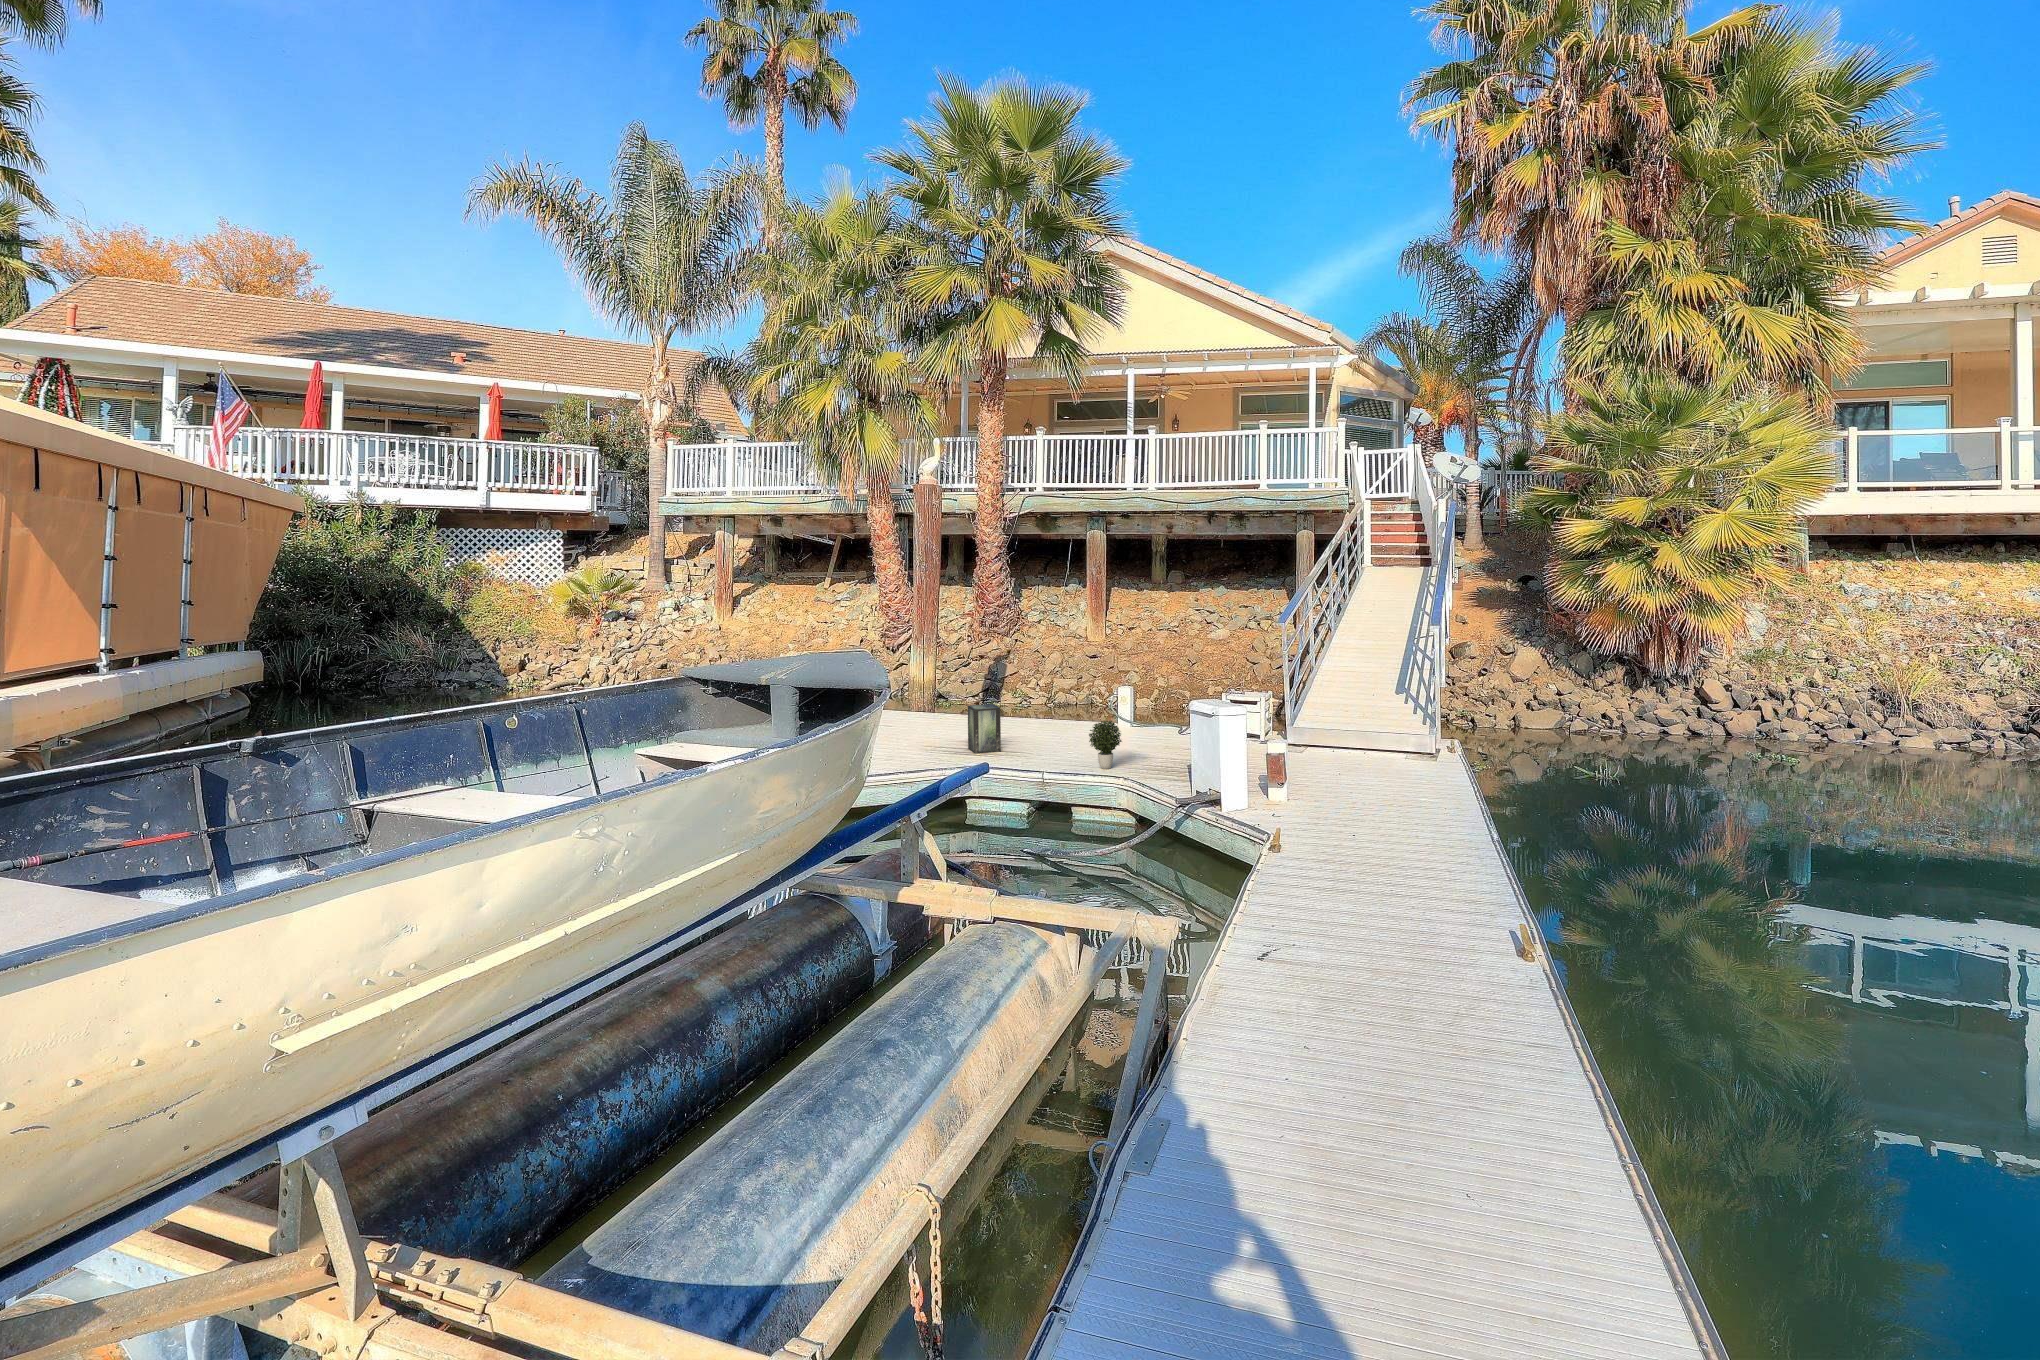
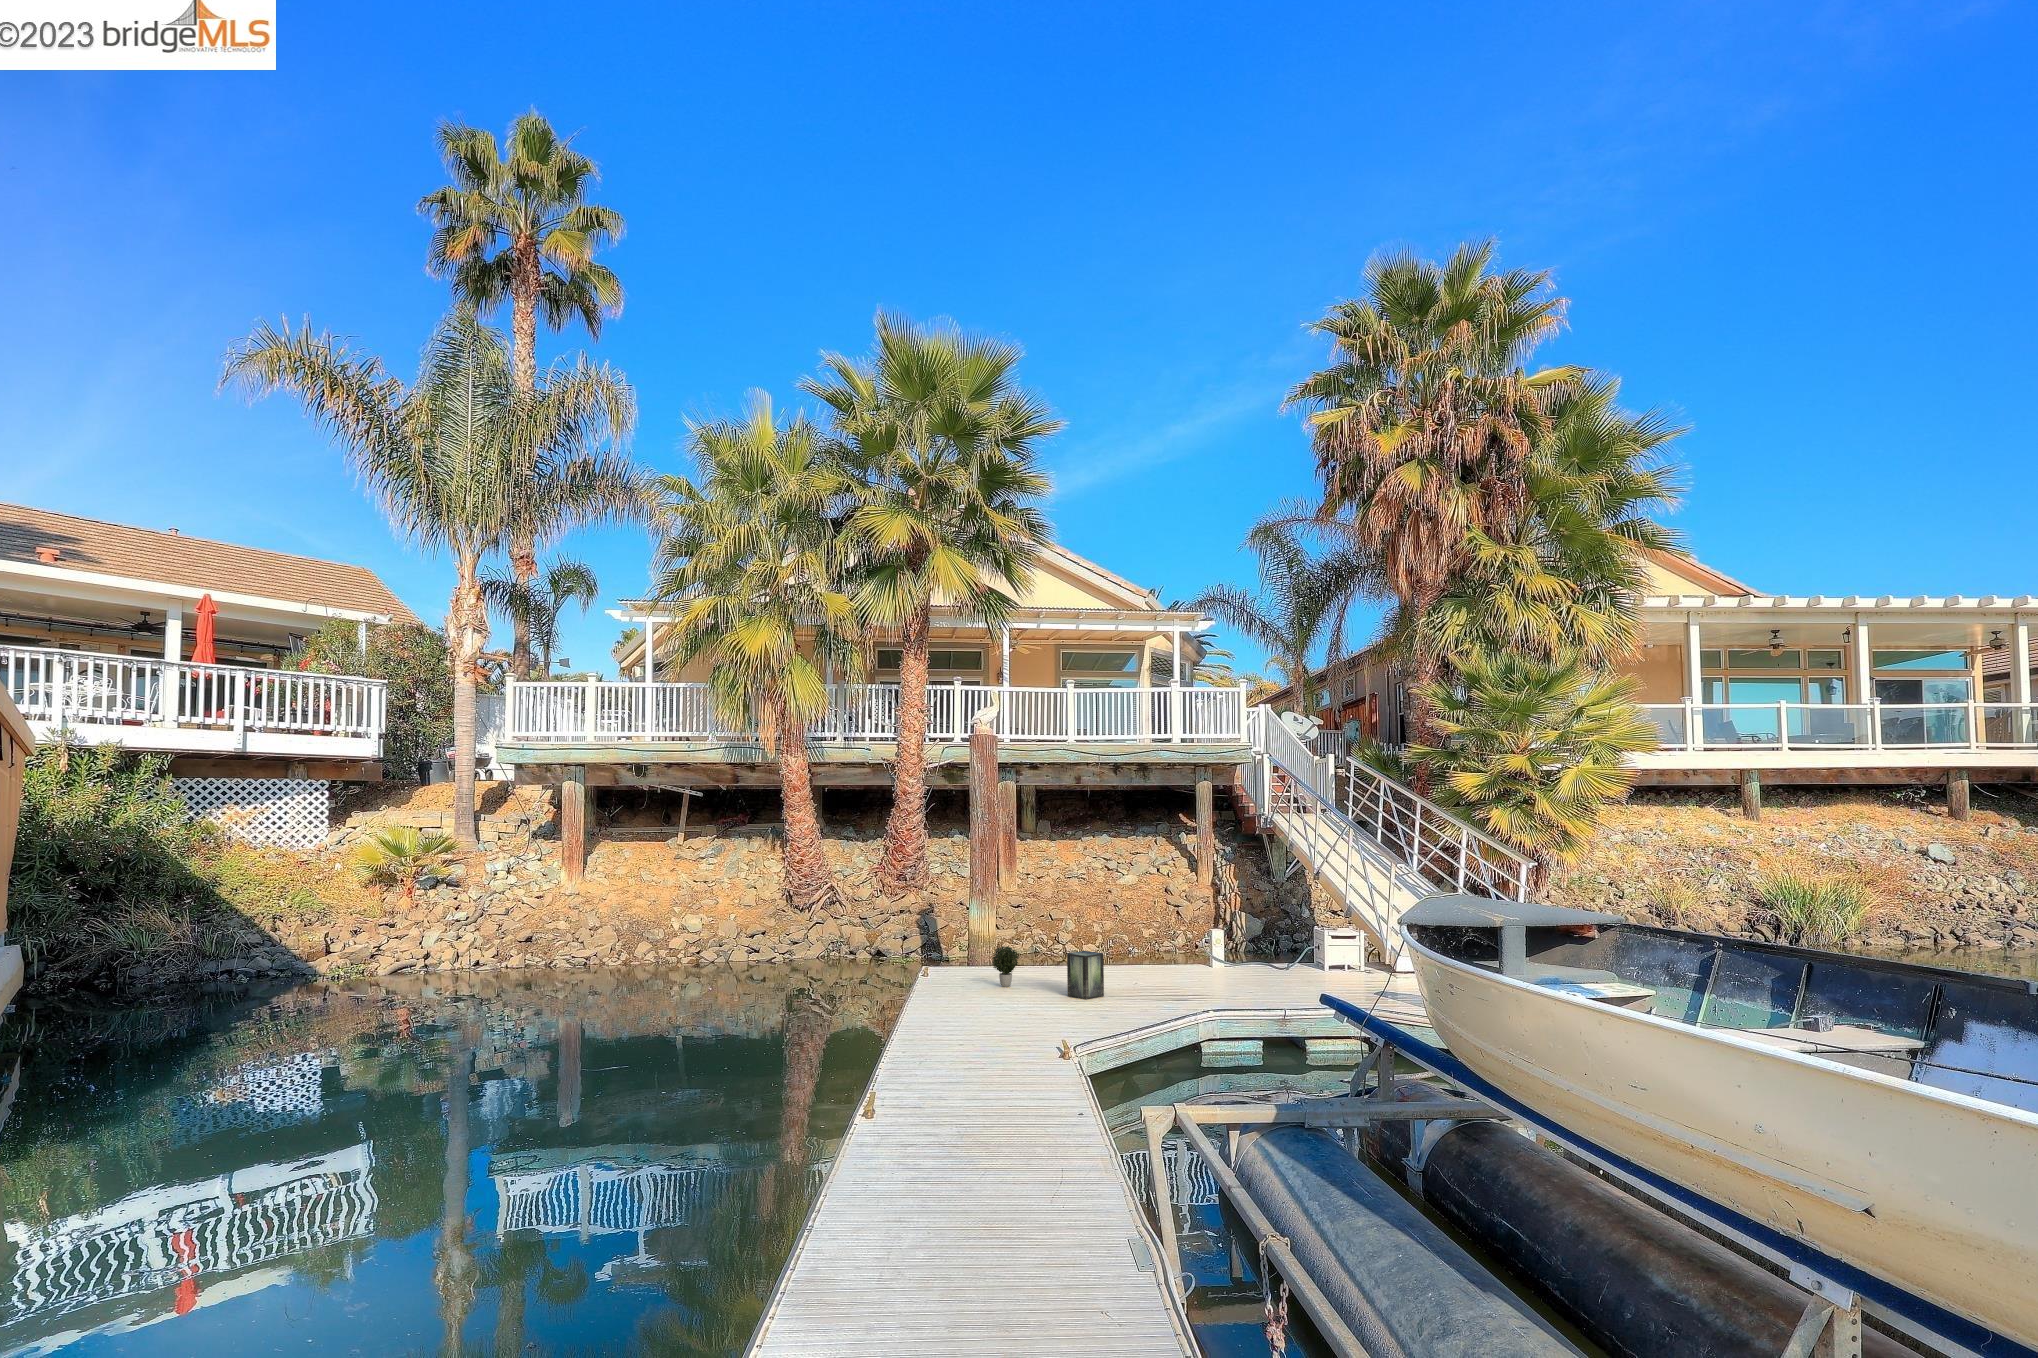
potted plant: present [1089,721,1122,769] -> present [992,946,1019,987]

